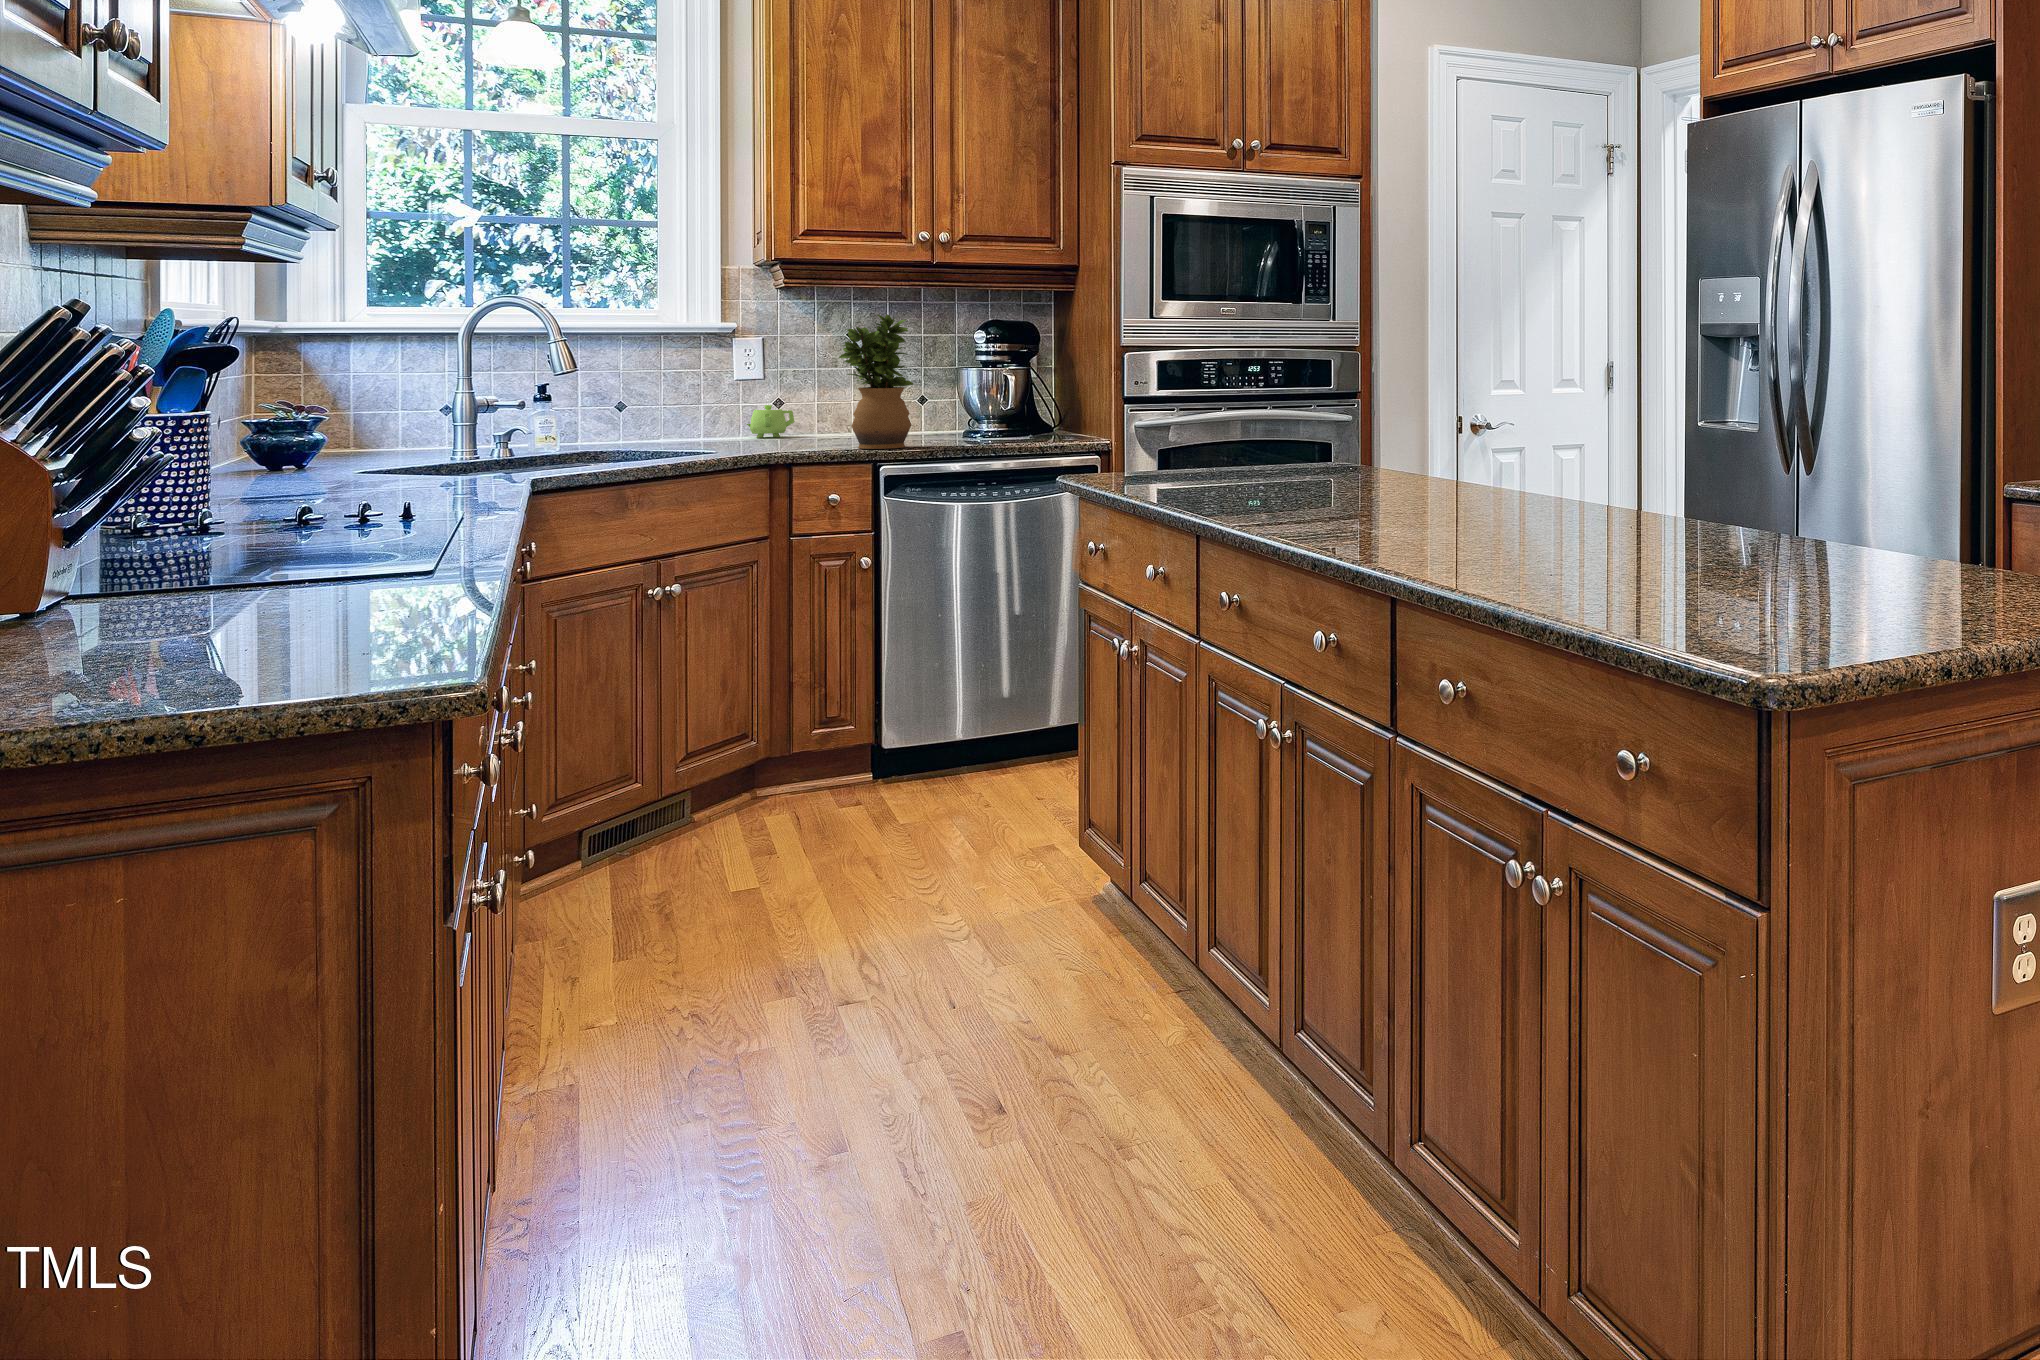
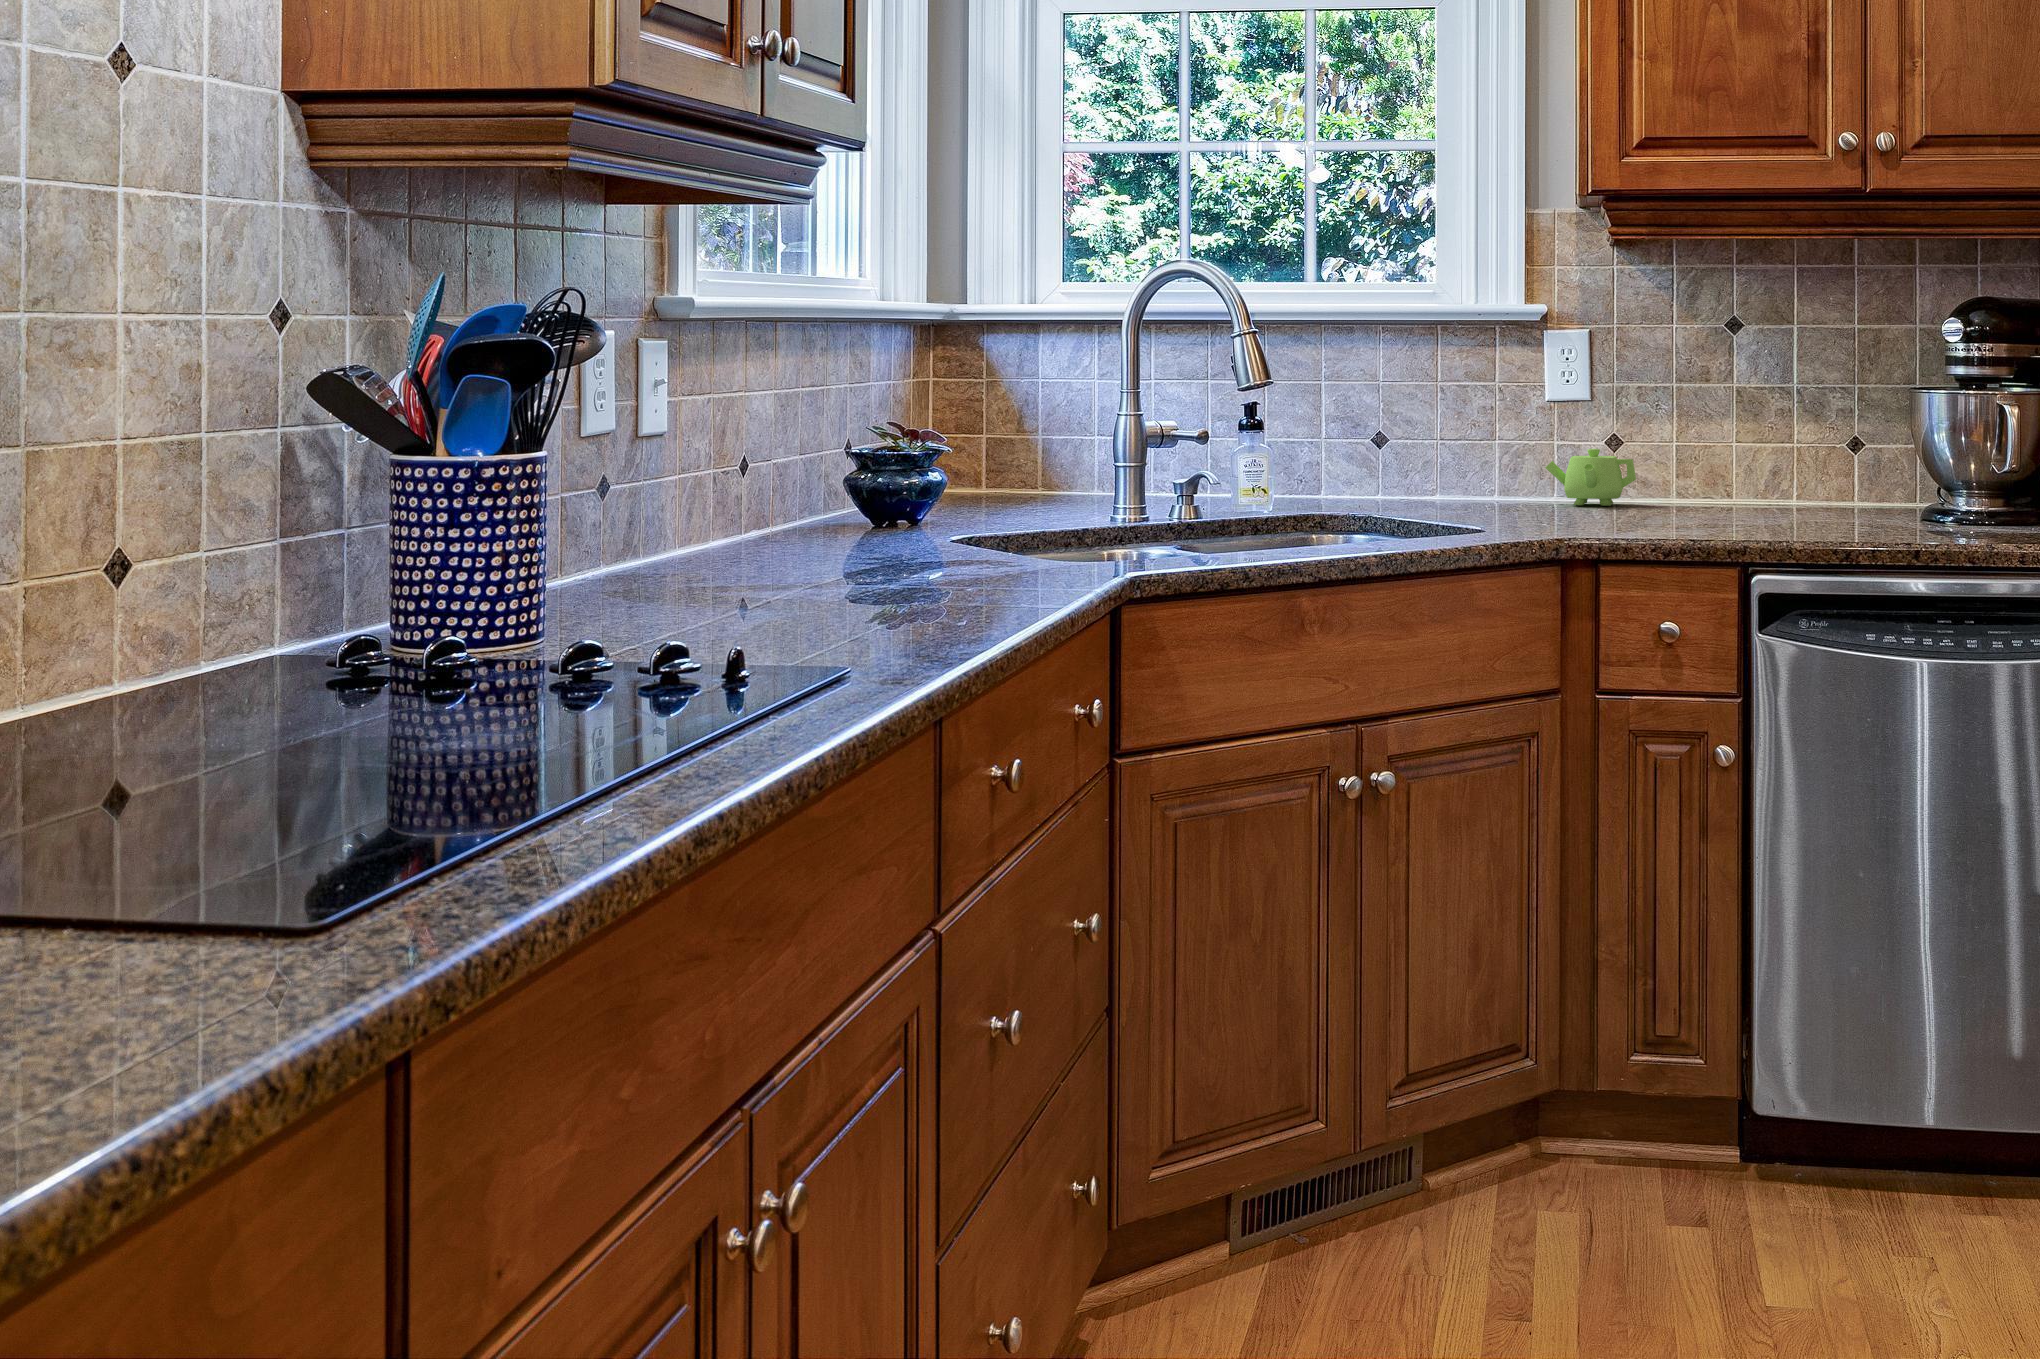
potted plant: present [839,314,913,449] -> none [1678,285,1816,542]

